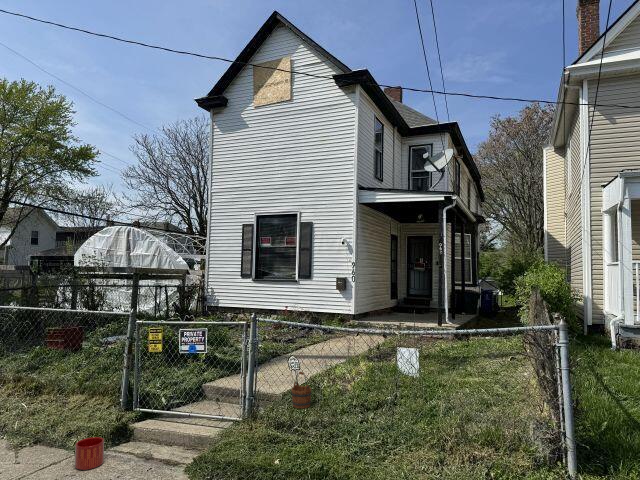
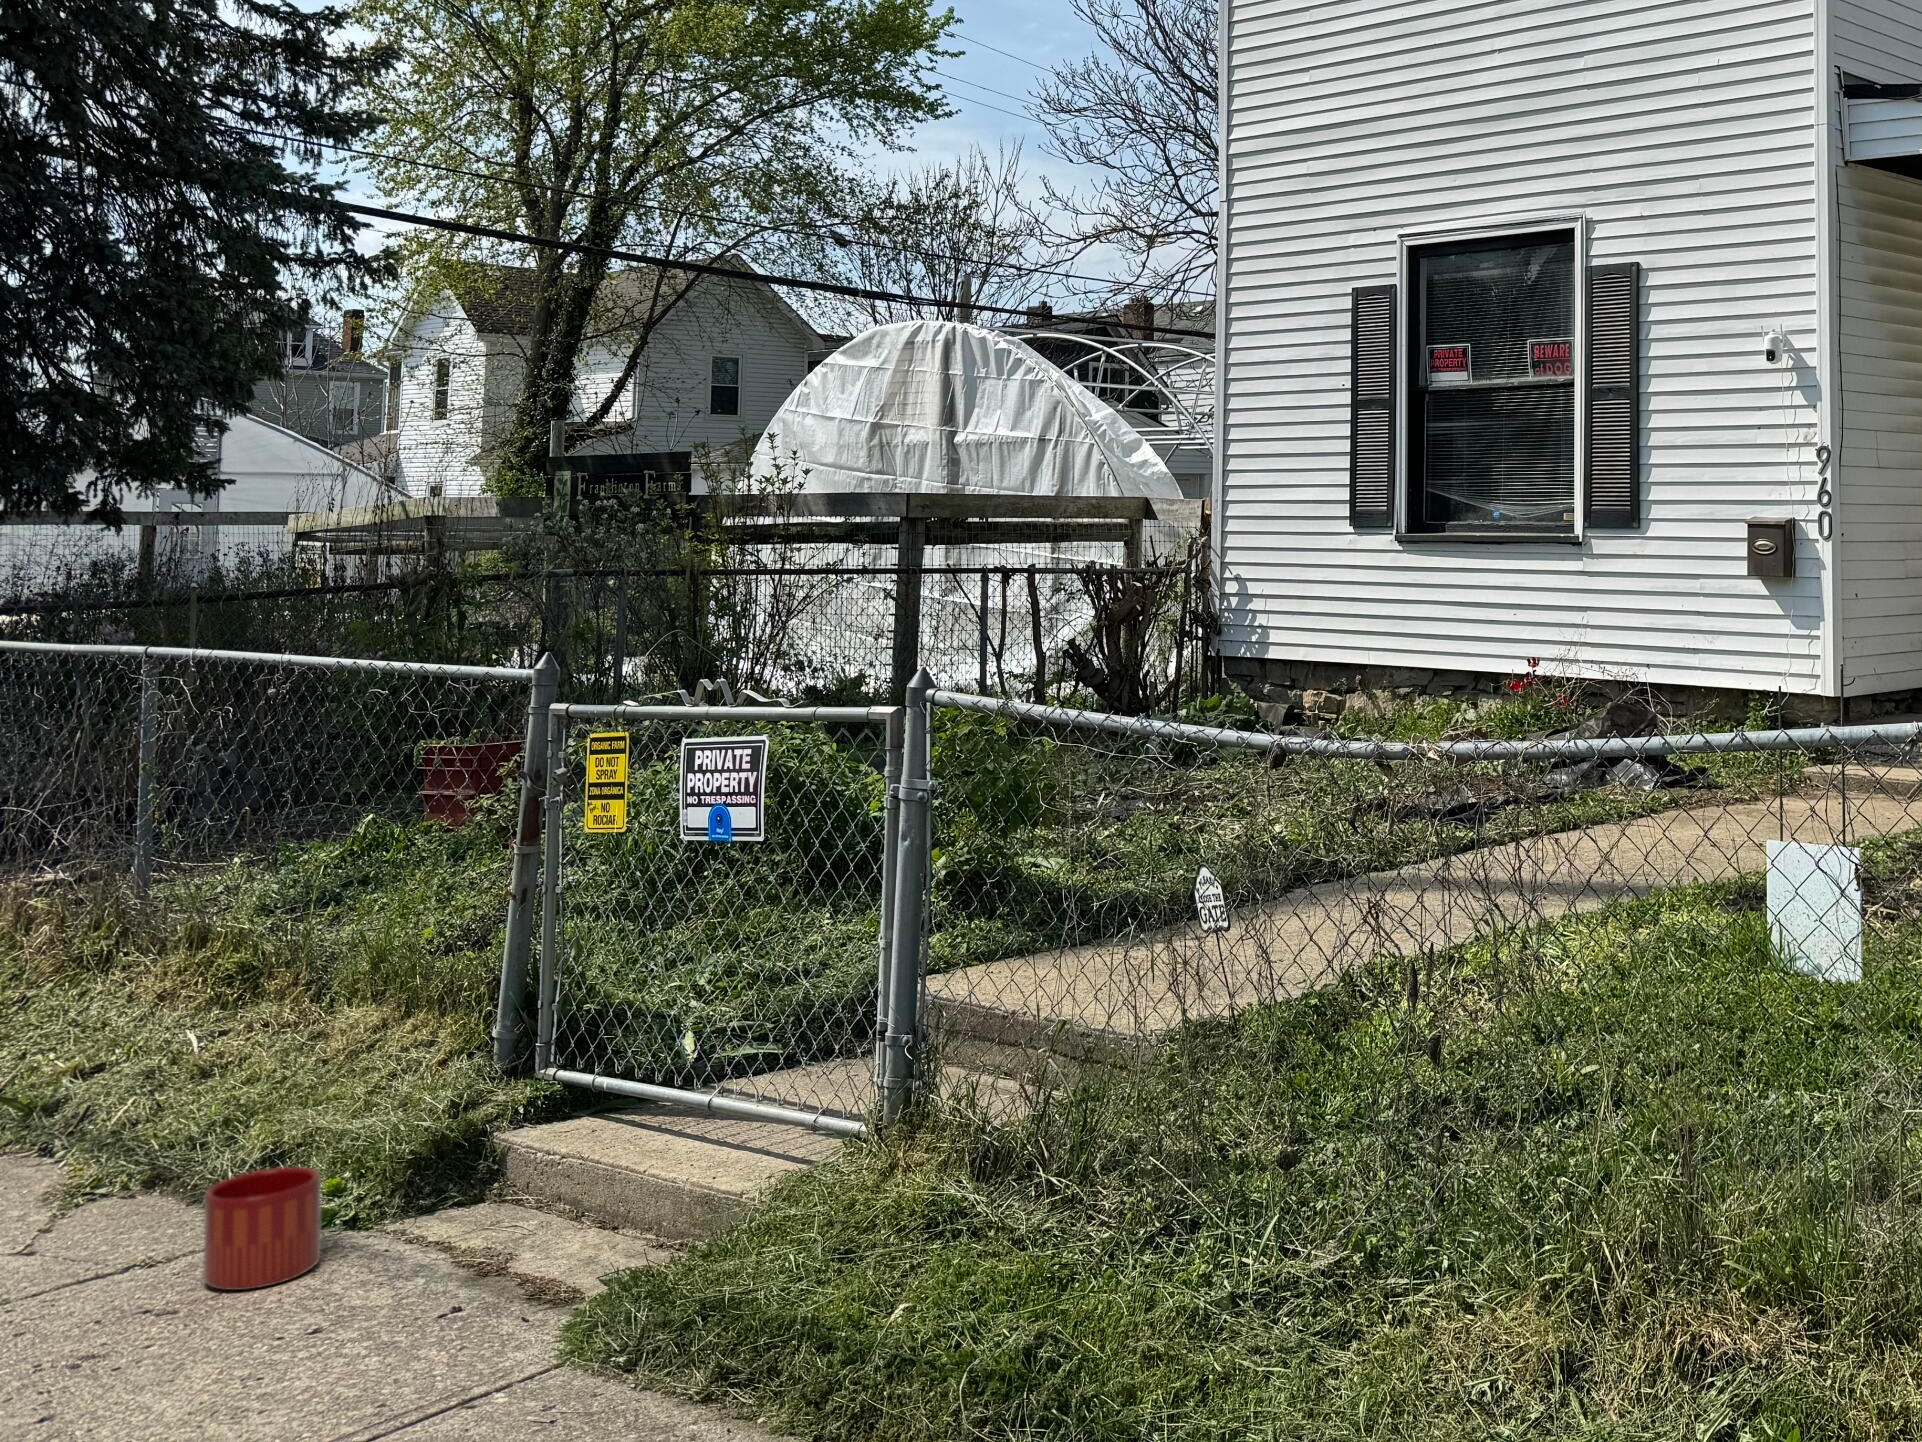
wooden bucket: present [291,372,312,408] -> none [1094,936,1186,1100]

